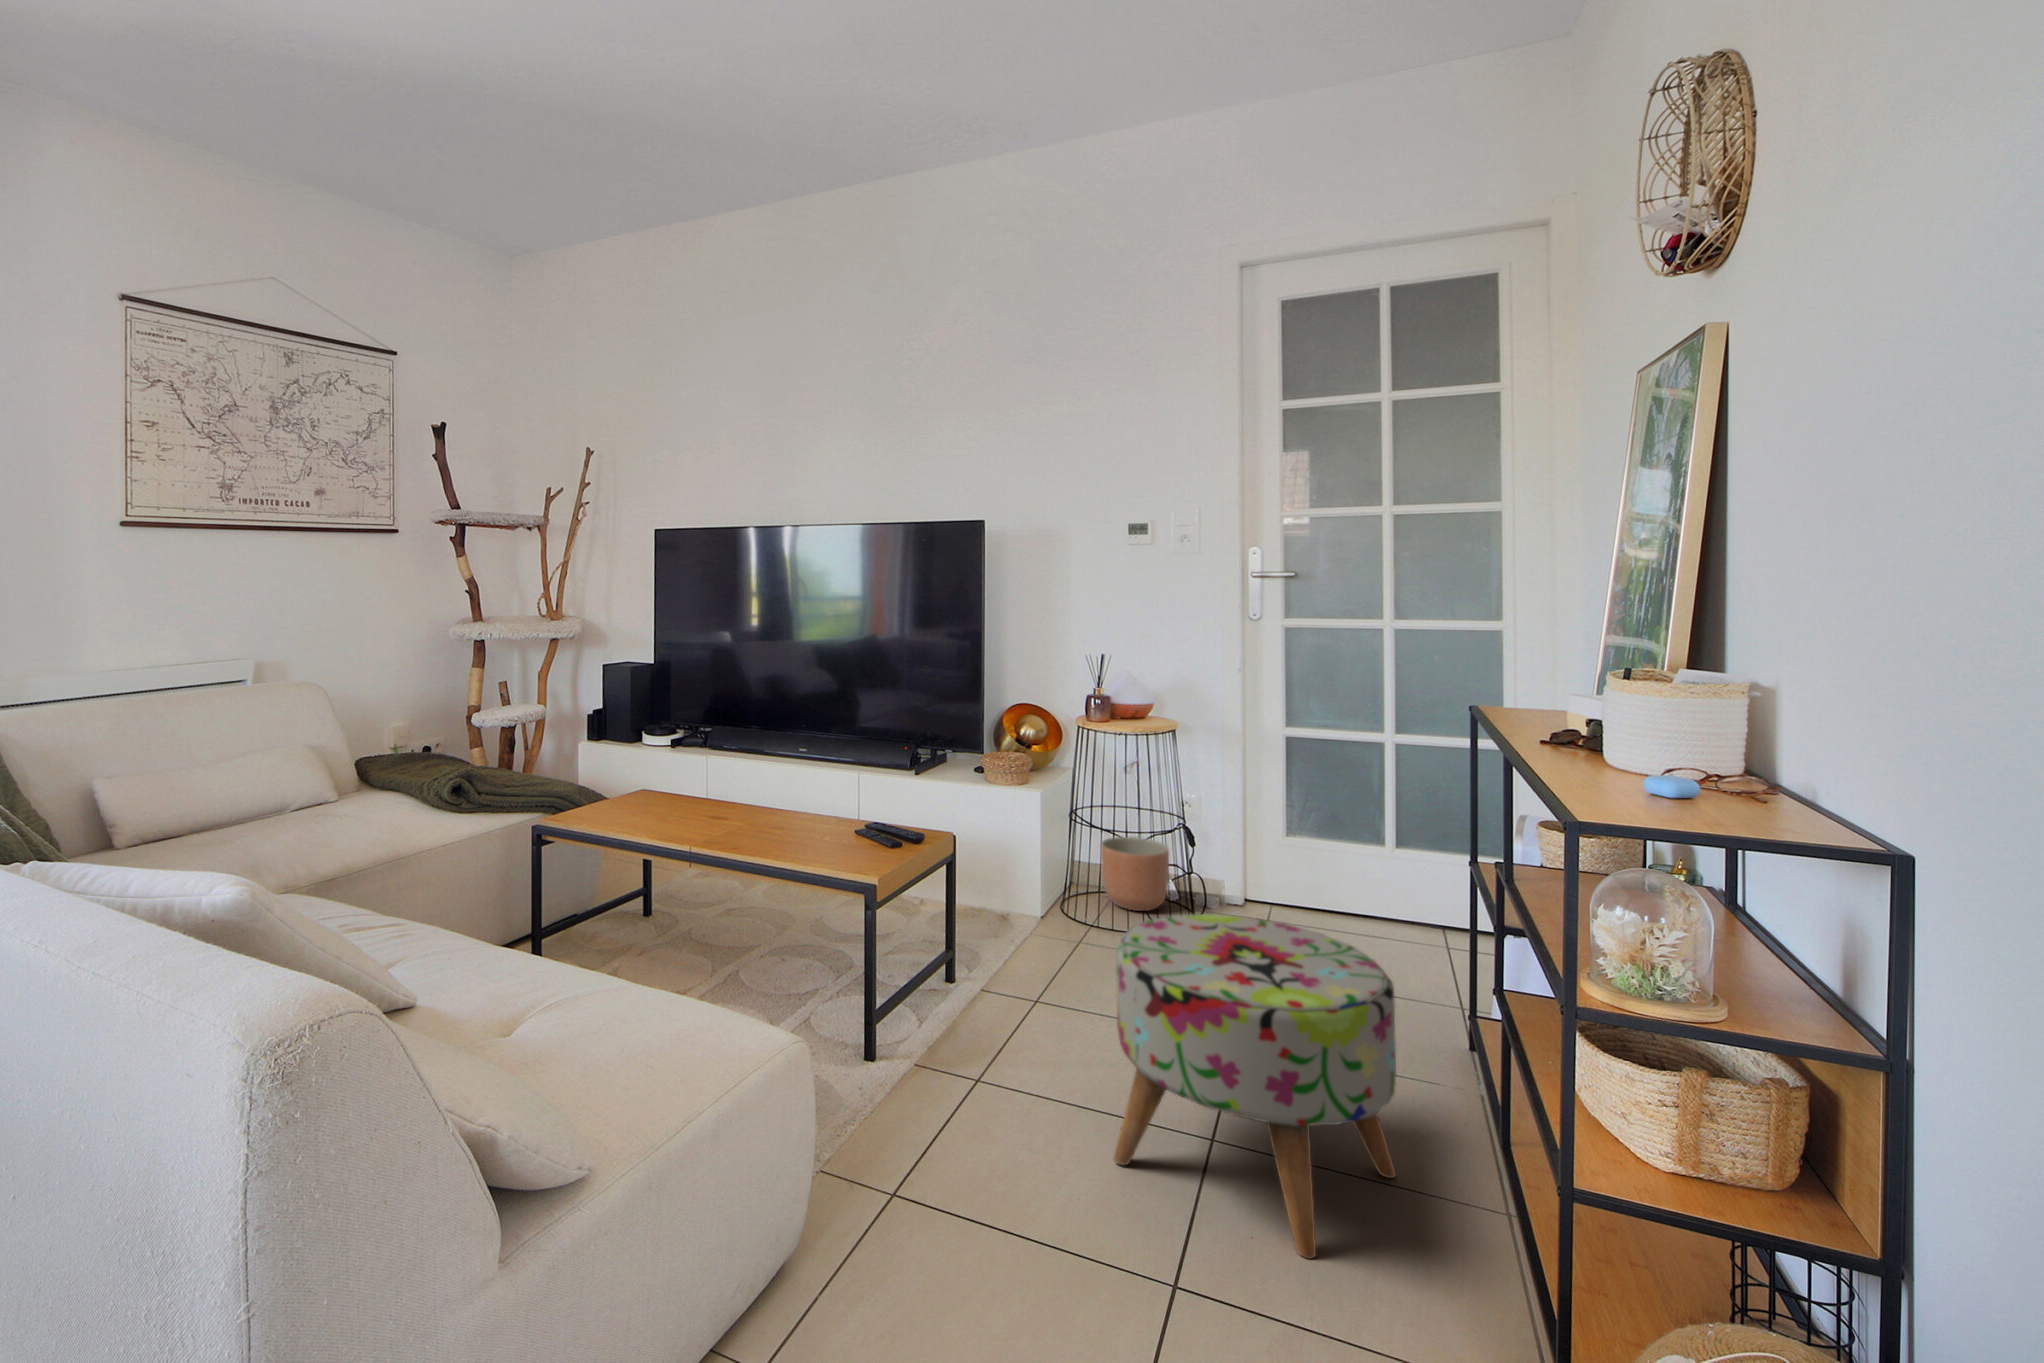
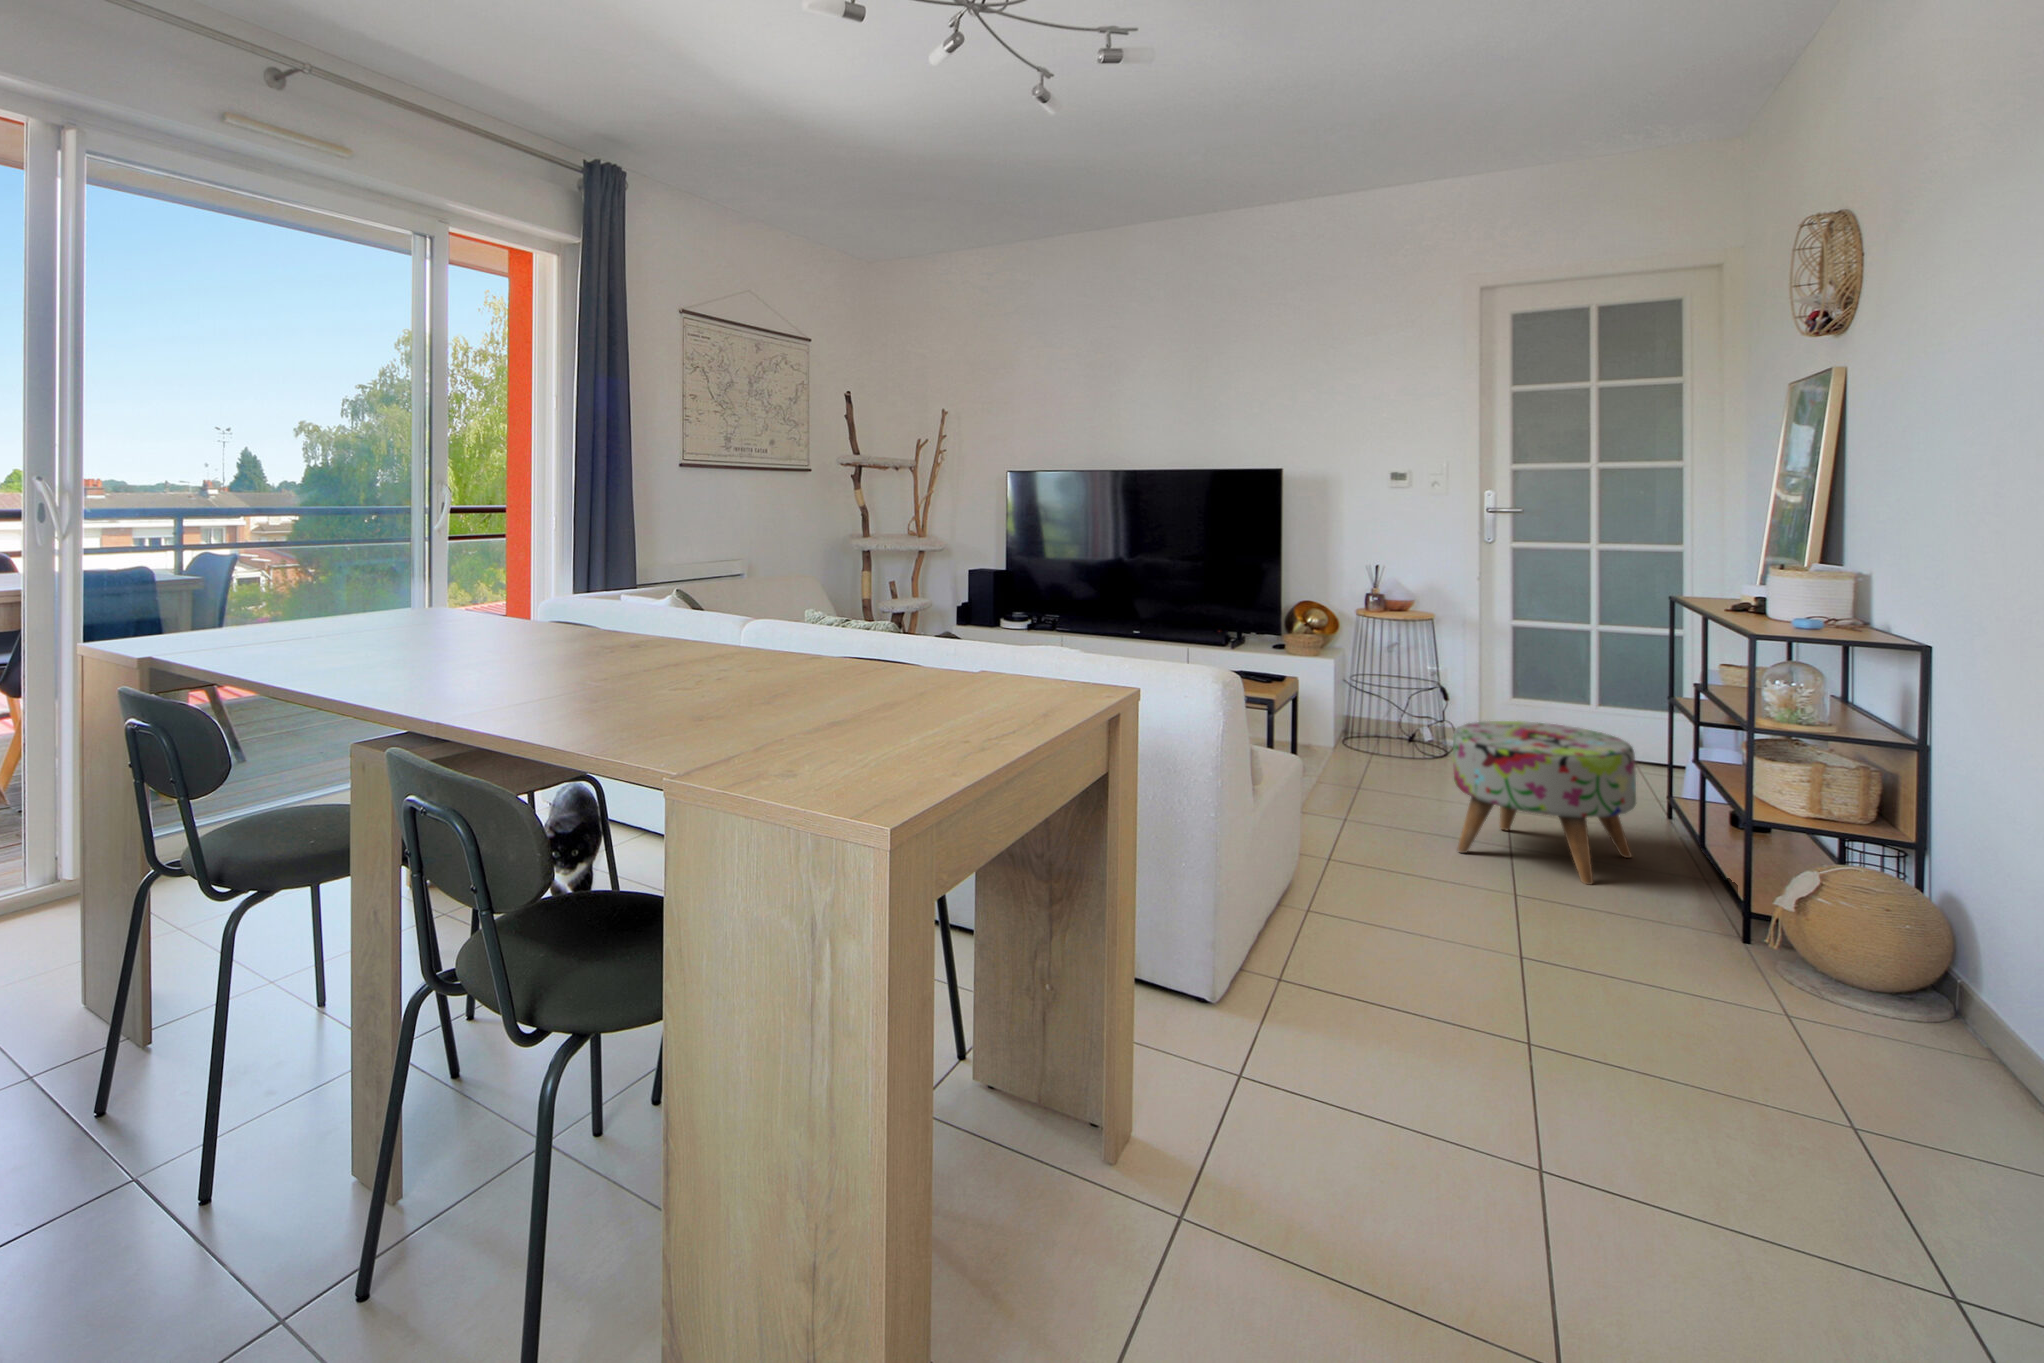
planter: present [1101,837,1169,911] -> none [1376,697,1428,745]

